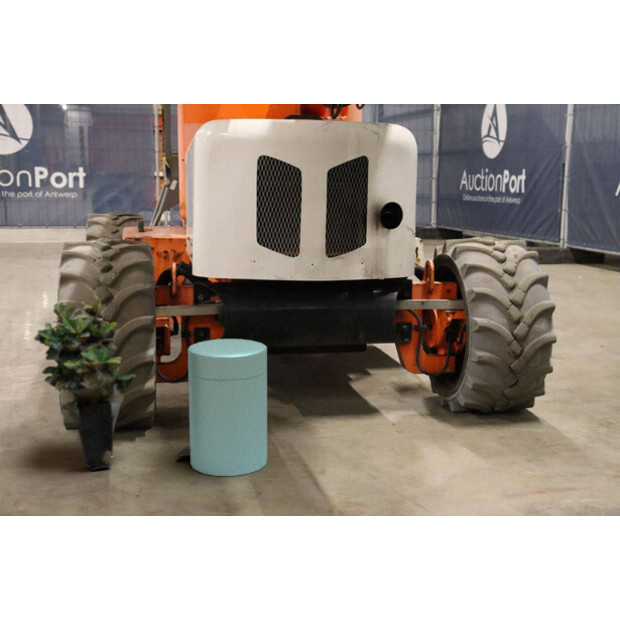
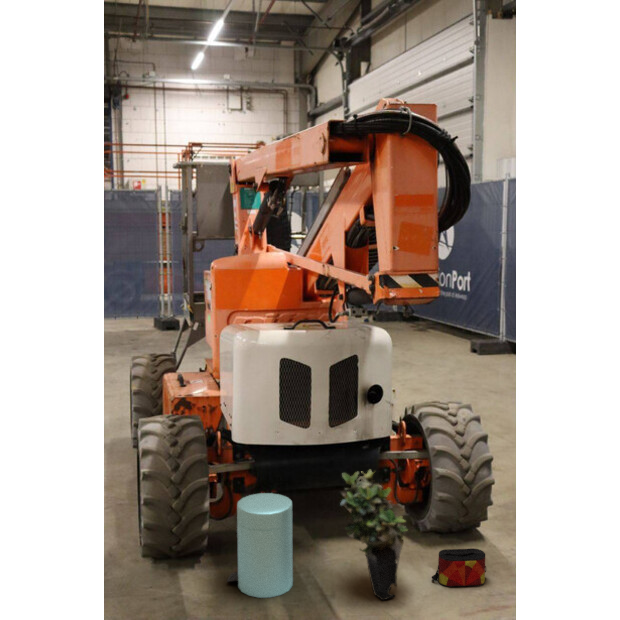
potted plant: present [34,300,135,471] -> present [340,470,407,600]
bag: none [463,421,541,472] -> present [432,548,486,587]

